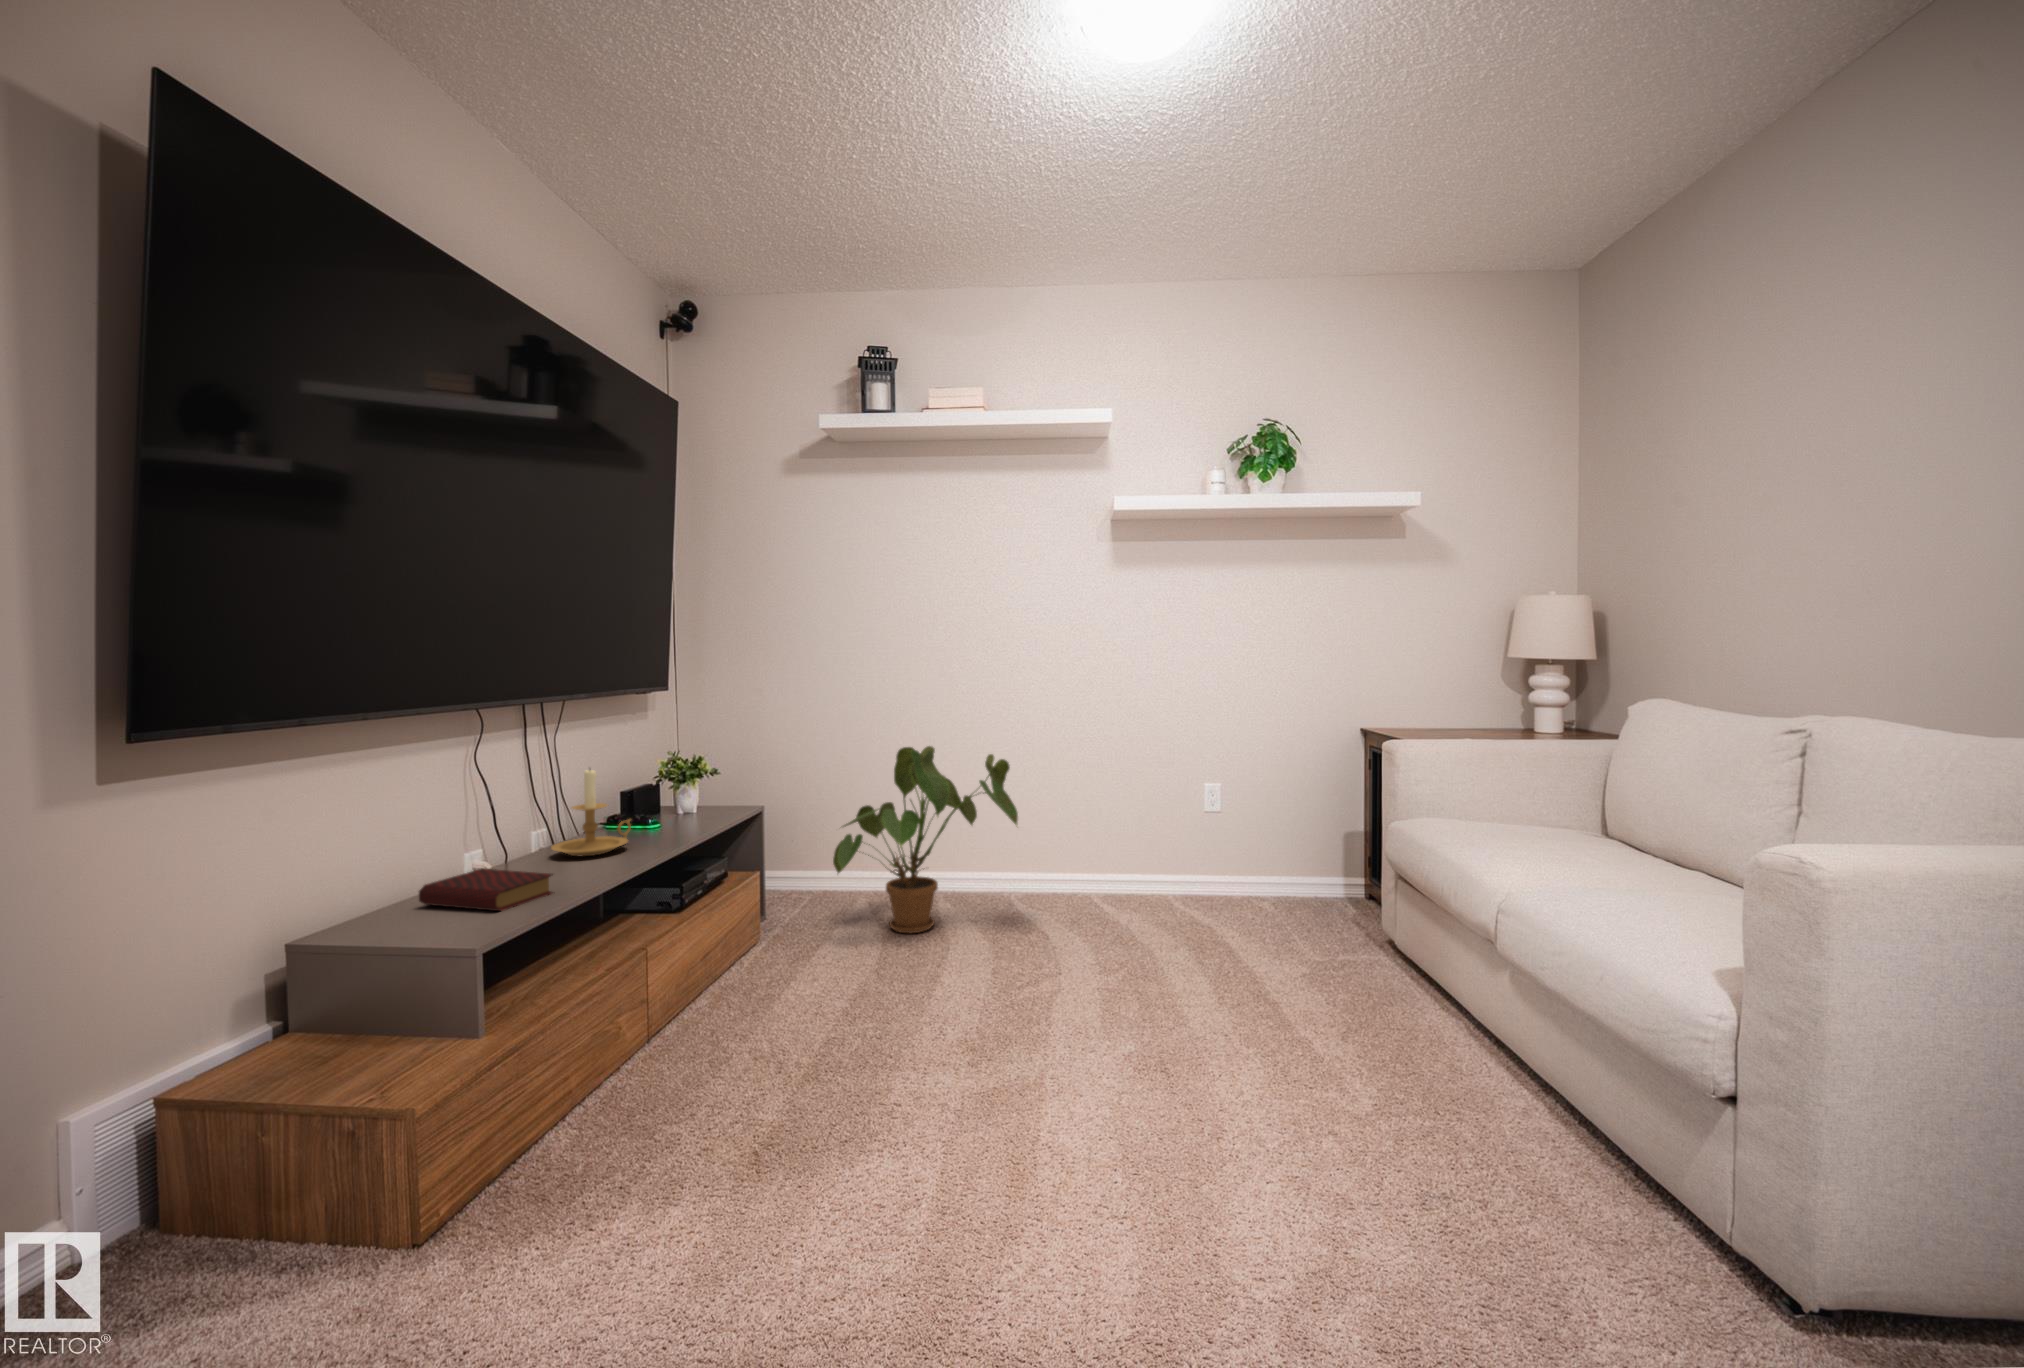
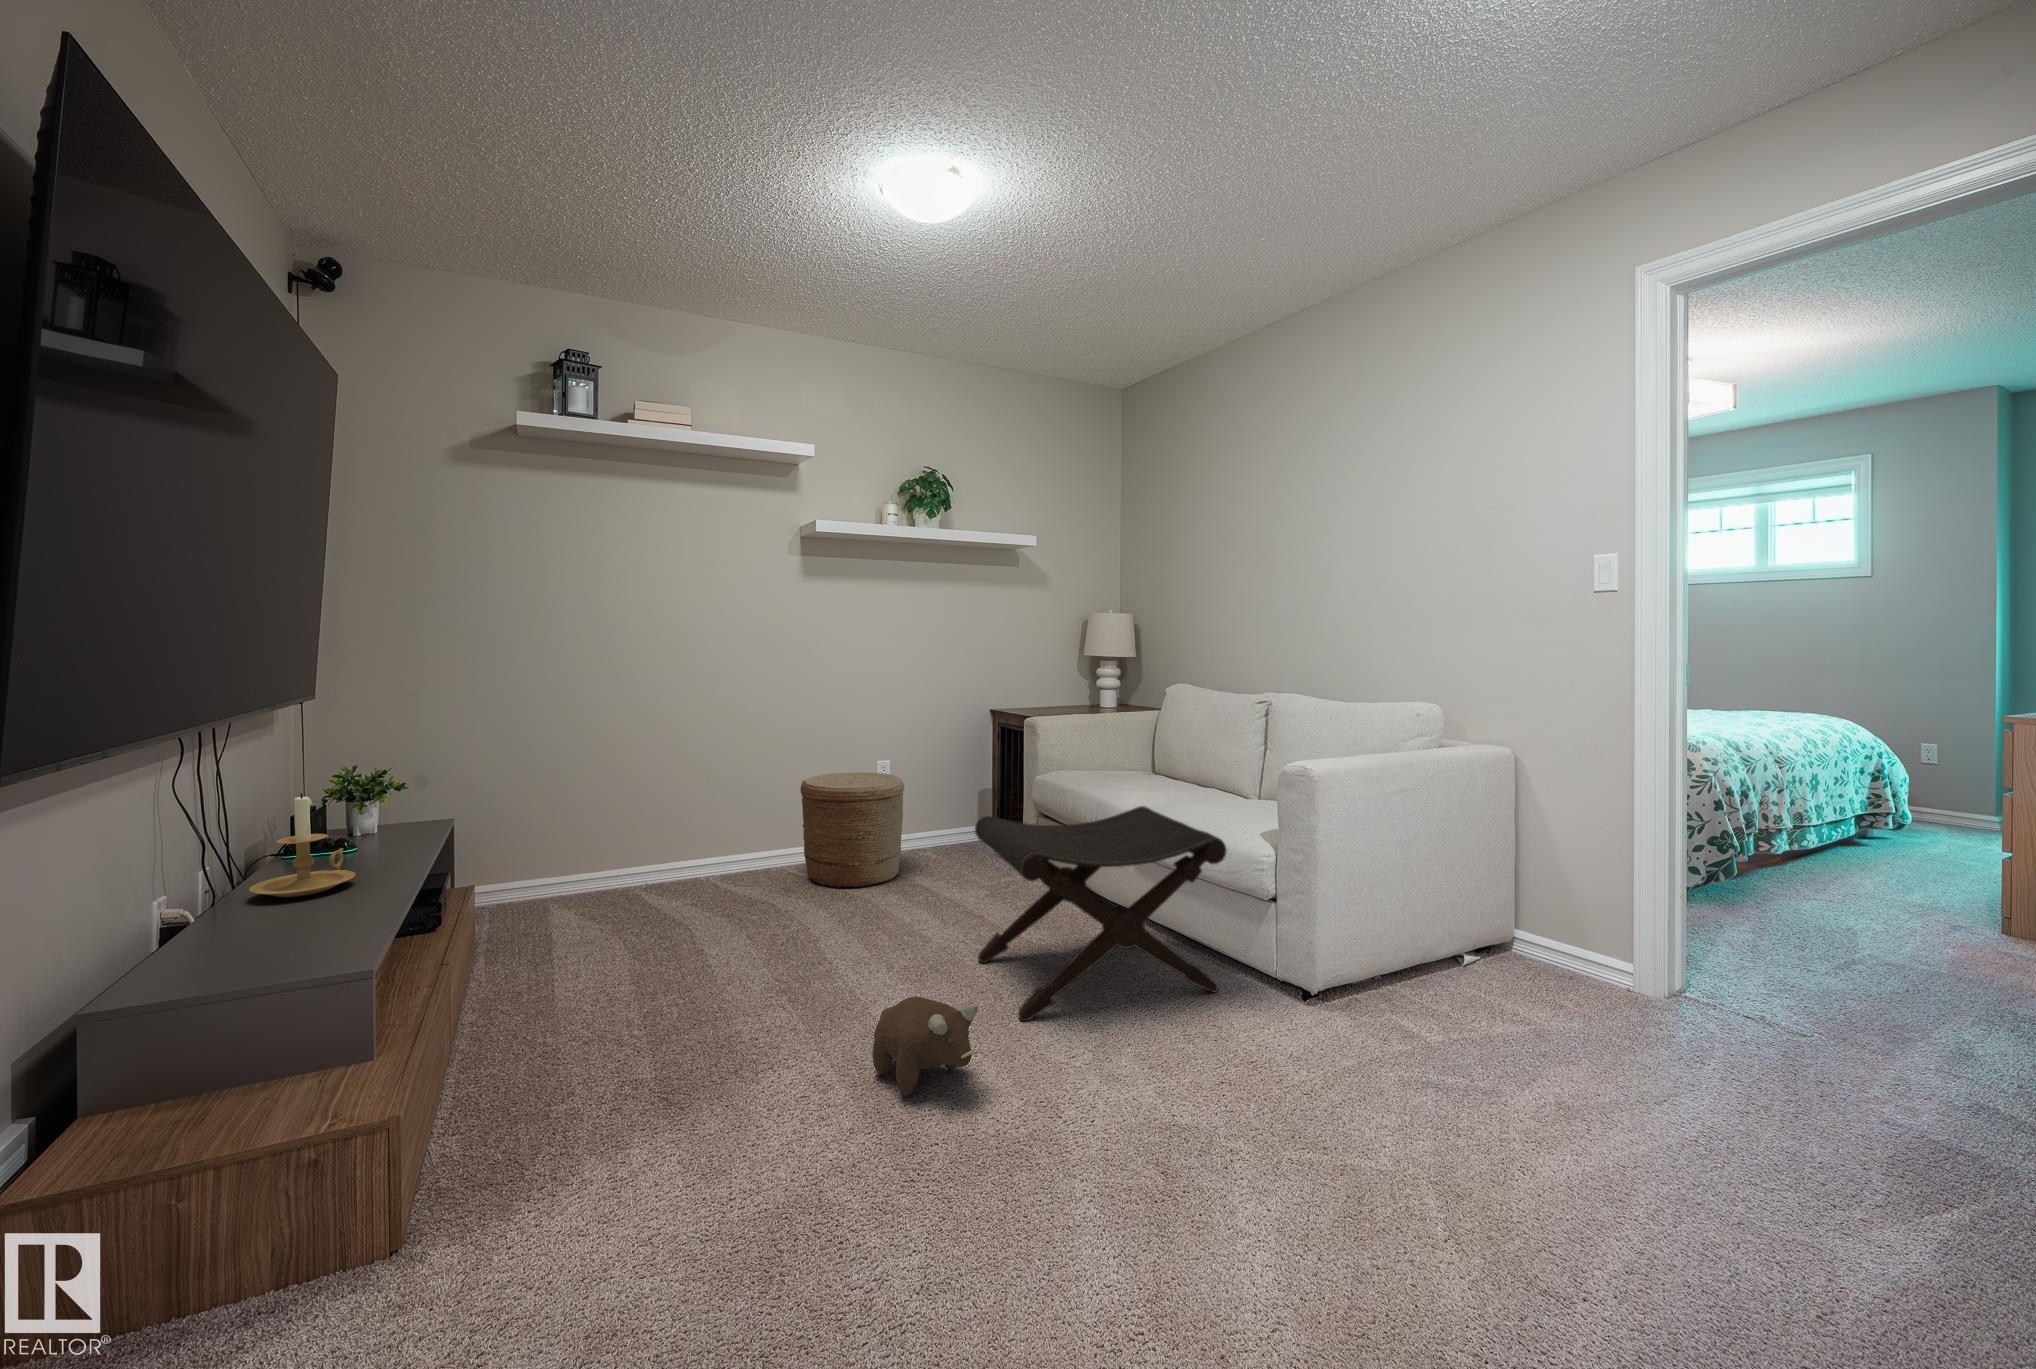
house plant: present [833,746,1018,933] -> none [549,745,751,927]
woven basket: none [1093,793,1214,932] -> present [800,772,904,888]
footstool: none [1202,865,1603,1235] -> present [975,806,1227,1021]
book: present [419,869,553,911] -> none [176,910,353,970]
plush toy: none [960,1097,1076,1234] -> present [873,997,978,1096]

